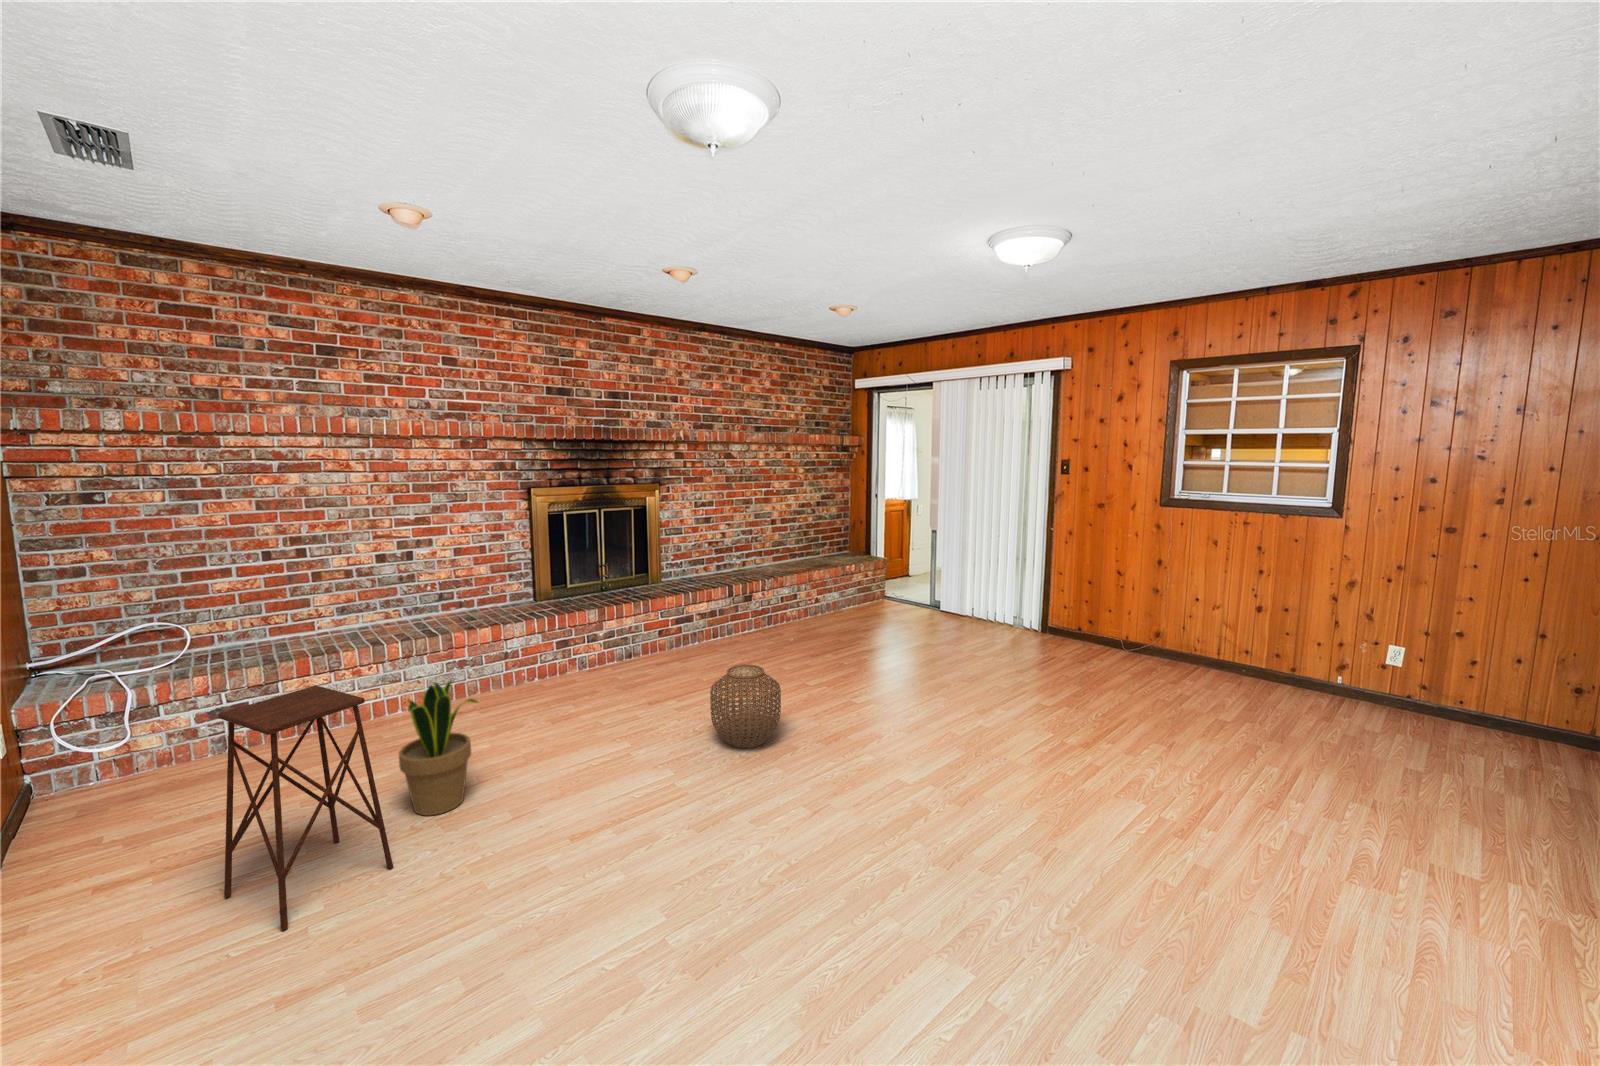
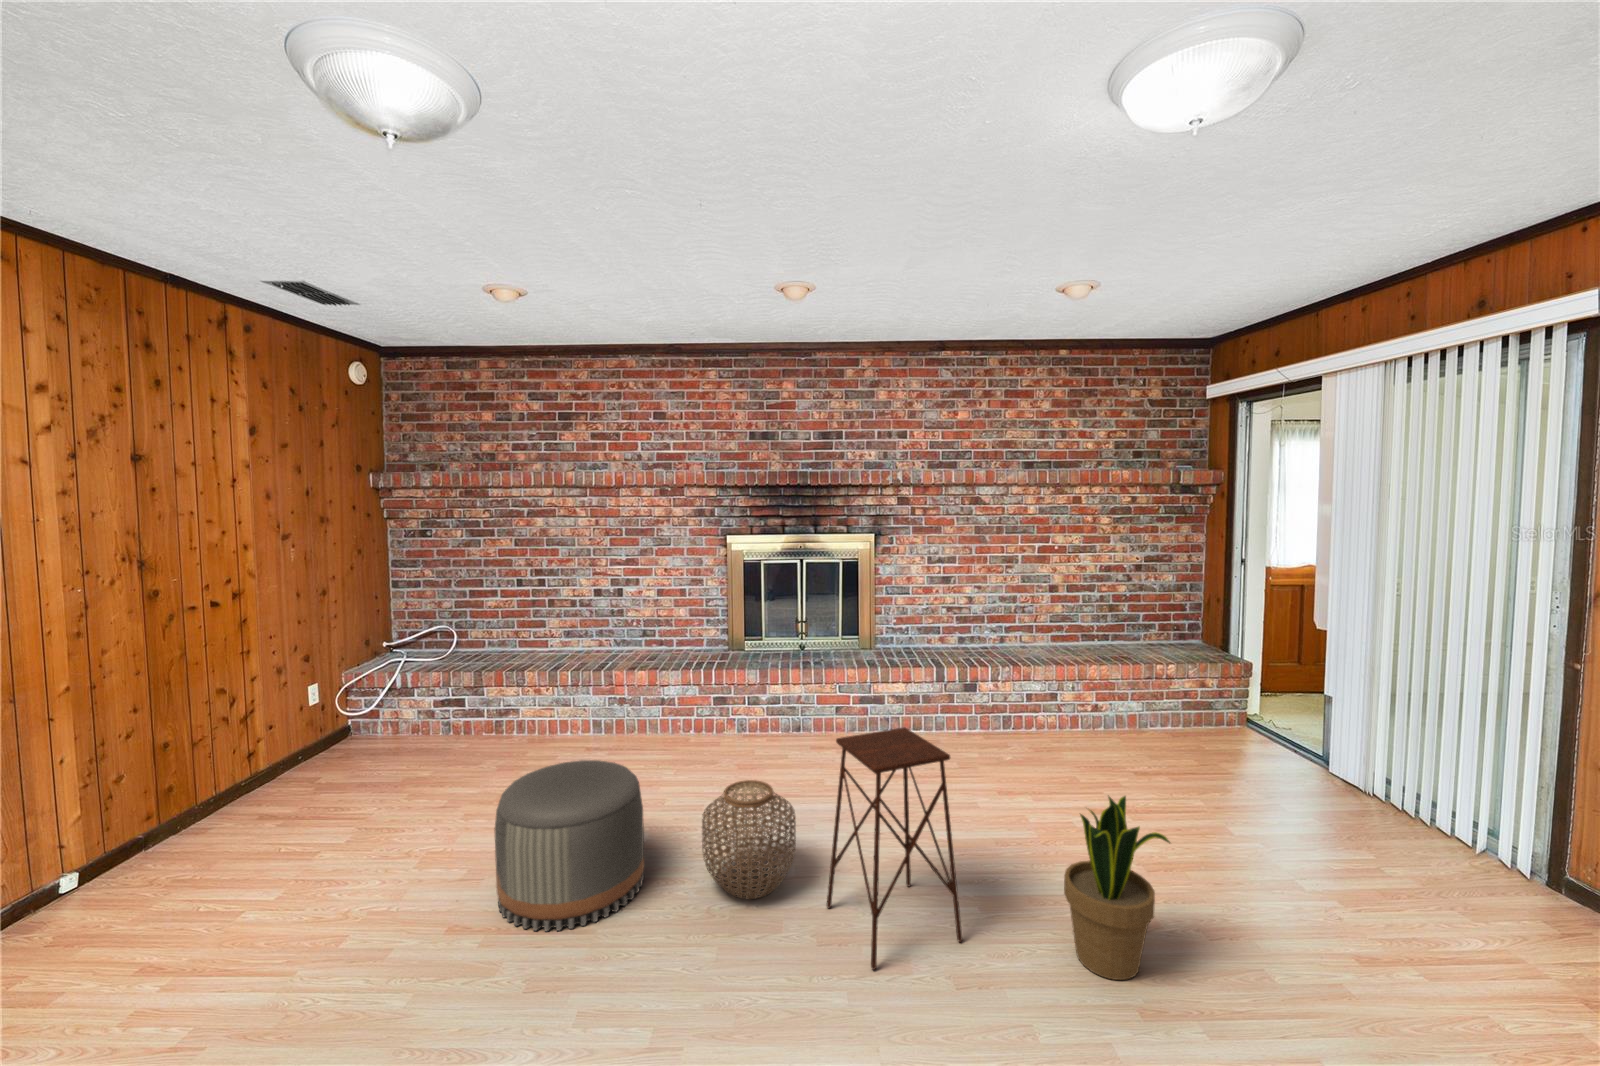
potted plant: present [399,680,478,815] -> present [1064,796,1170,980]
pouf: none [558,680,685,819] -> present [494,760,644,931]
side table: present [218,685,393,930] -> present [827,727,962,970]

